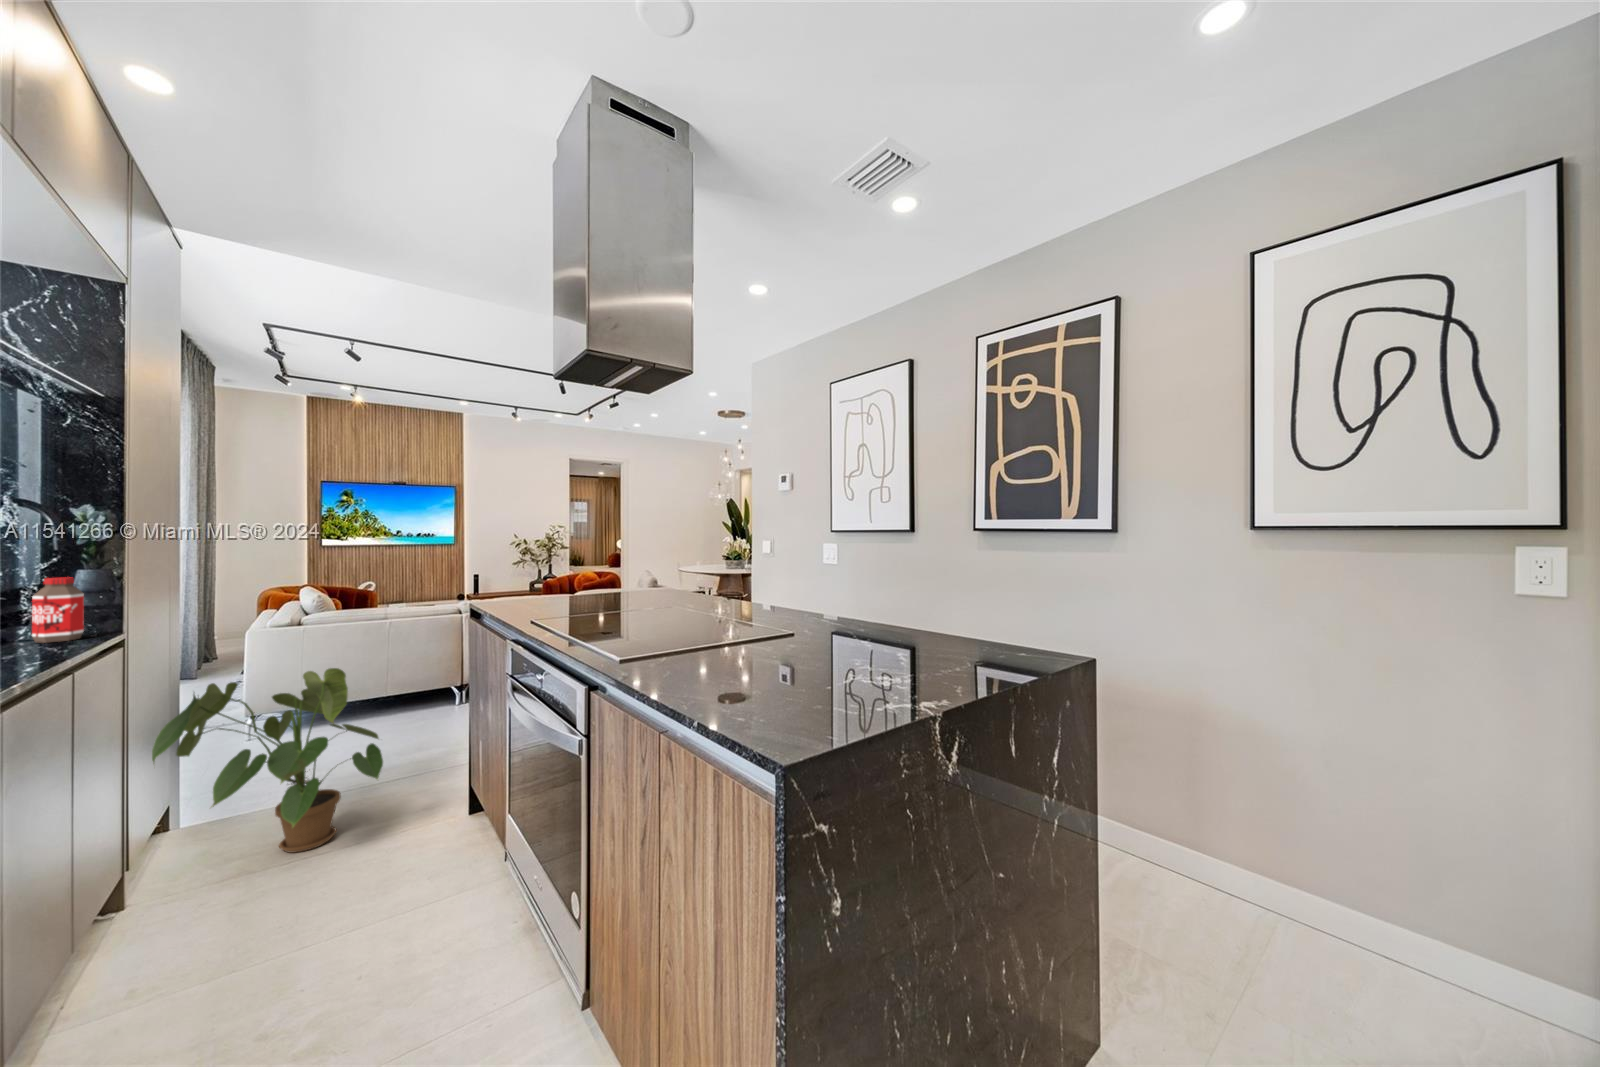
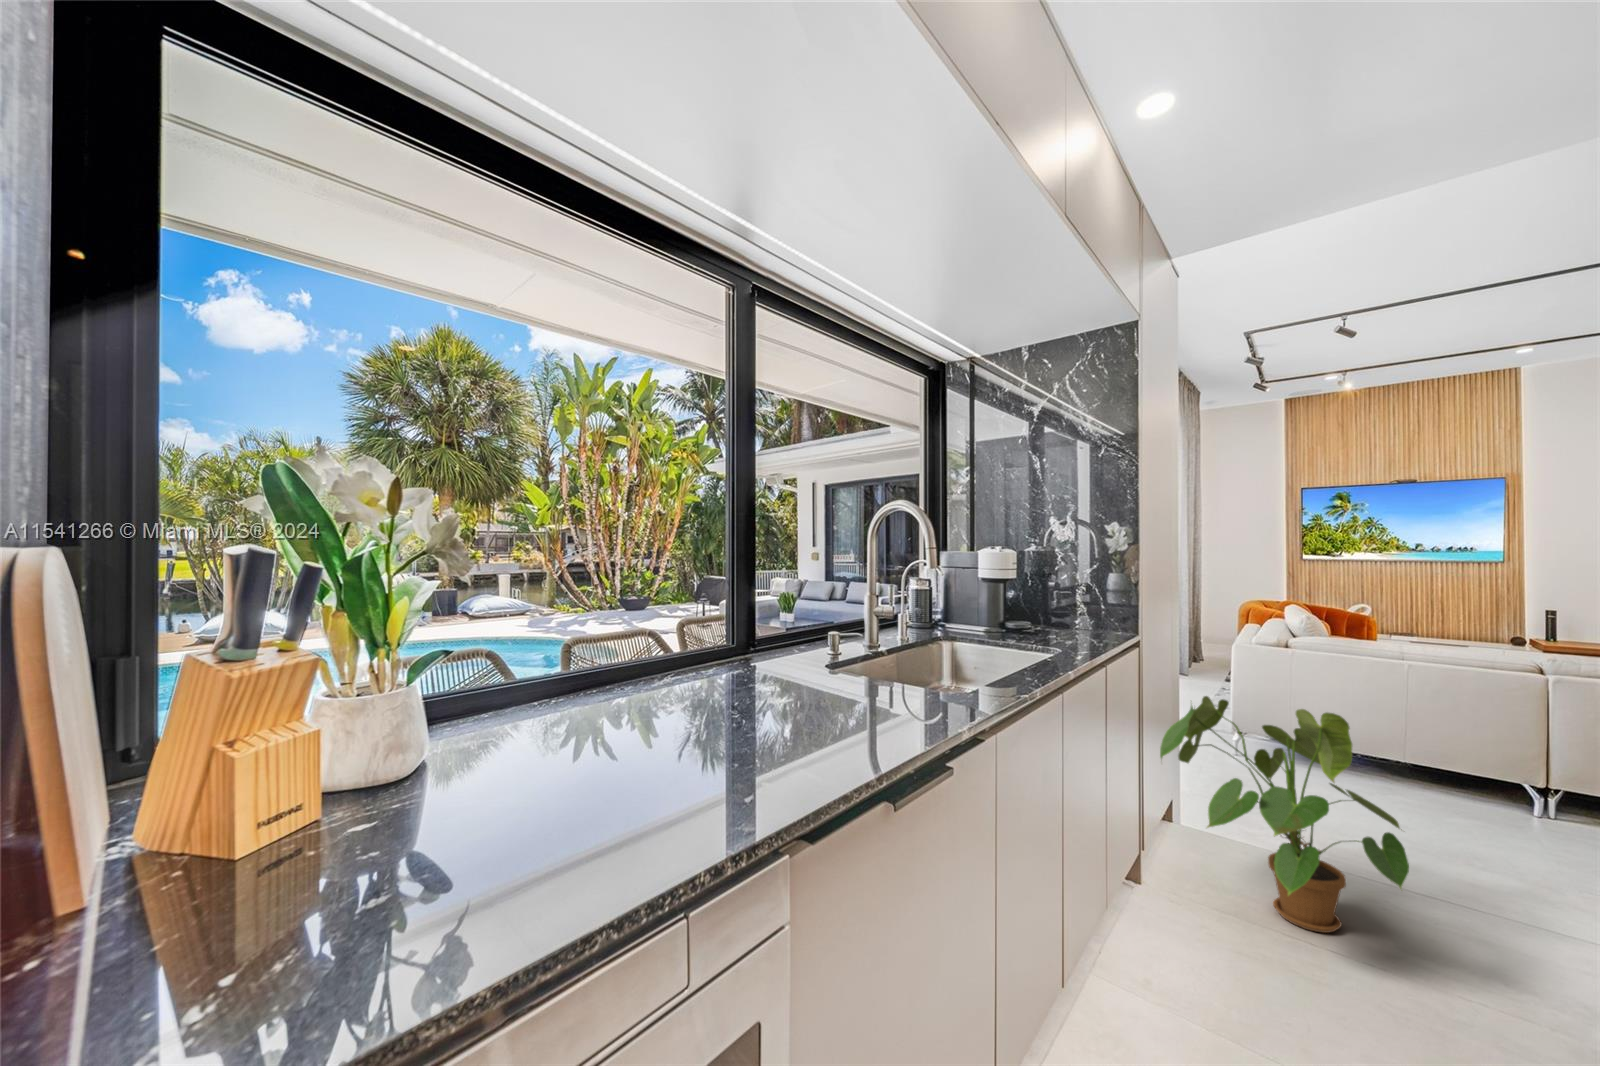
bottle: present [32,577,84,643] -> none [1085,581,1114,634]

